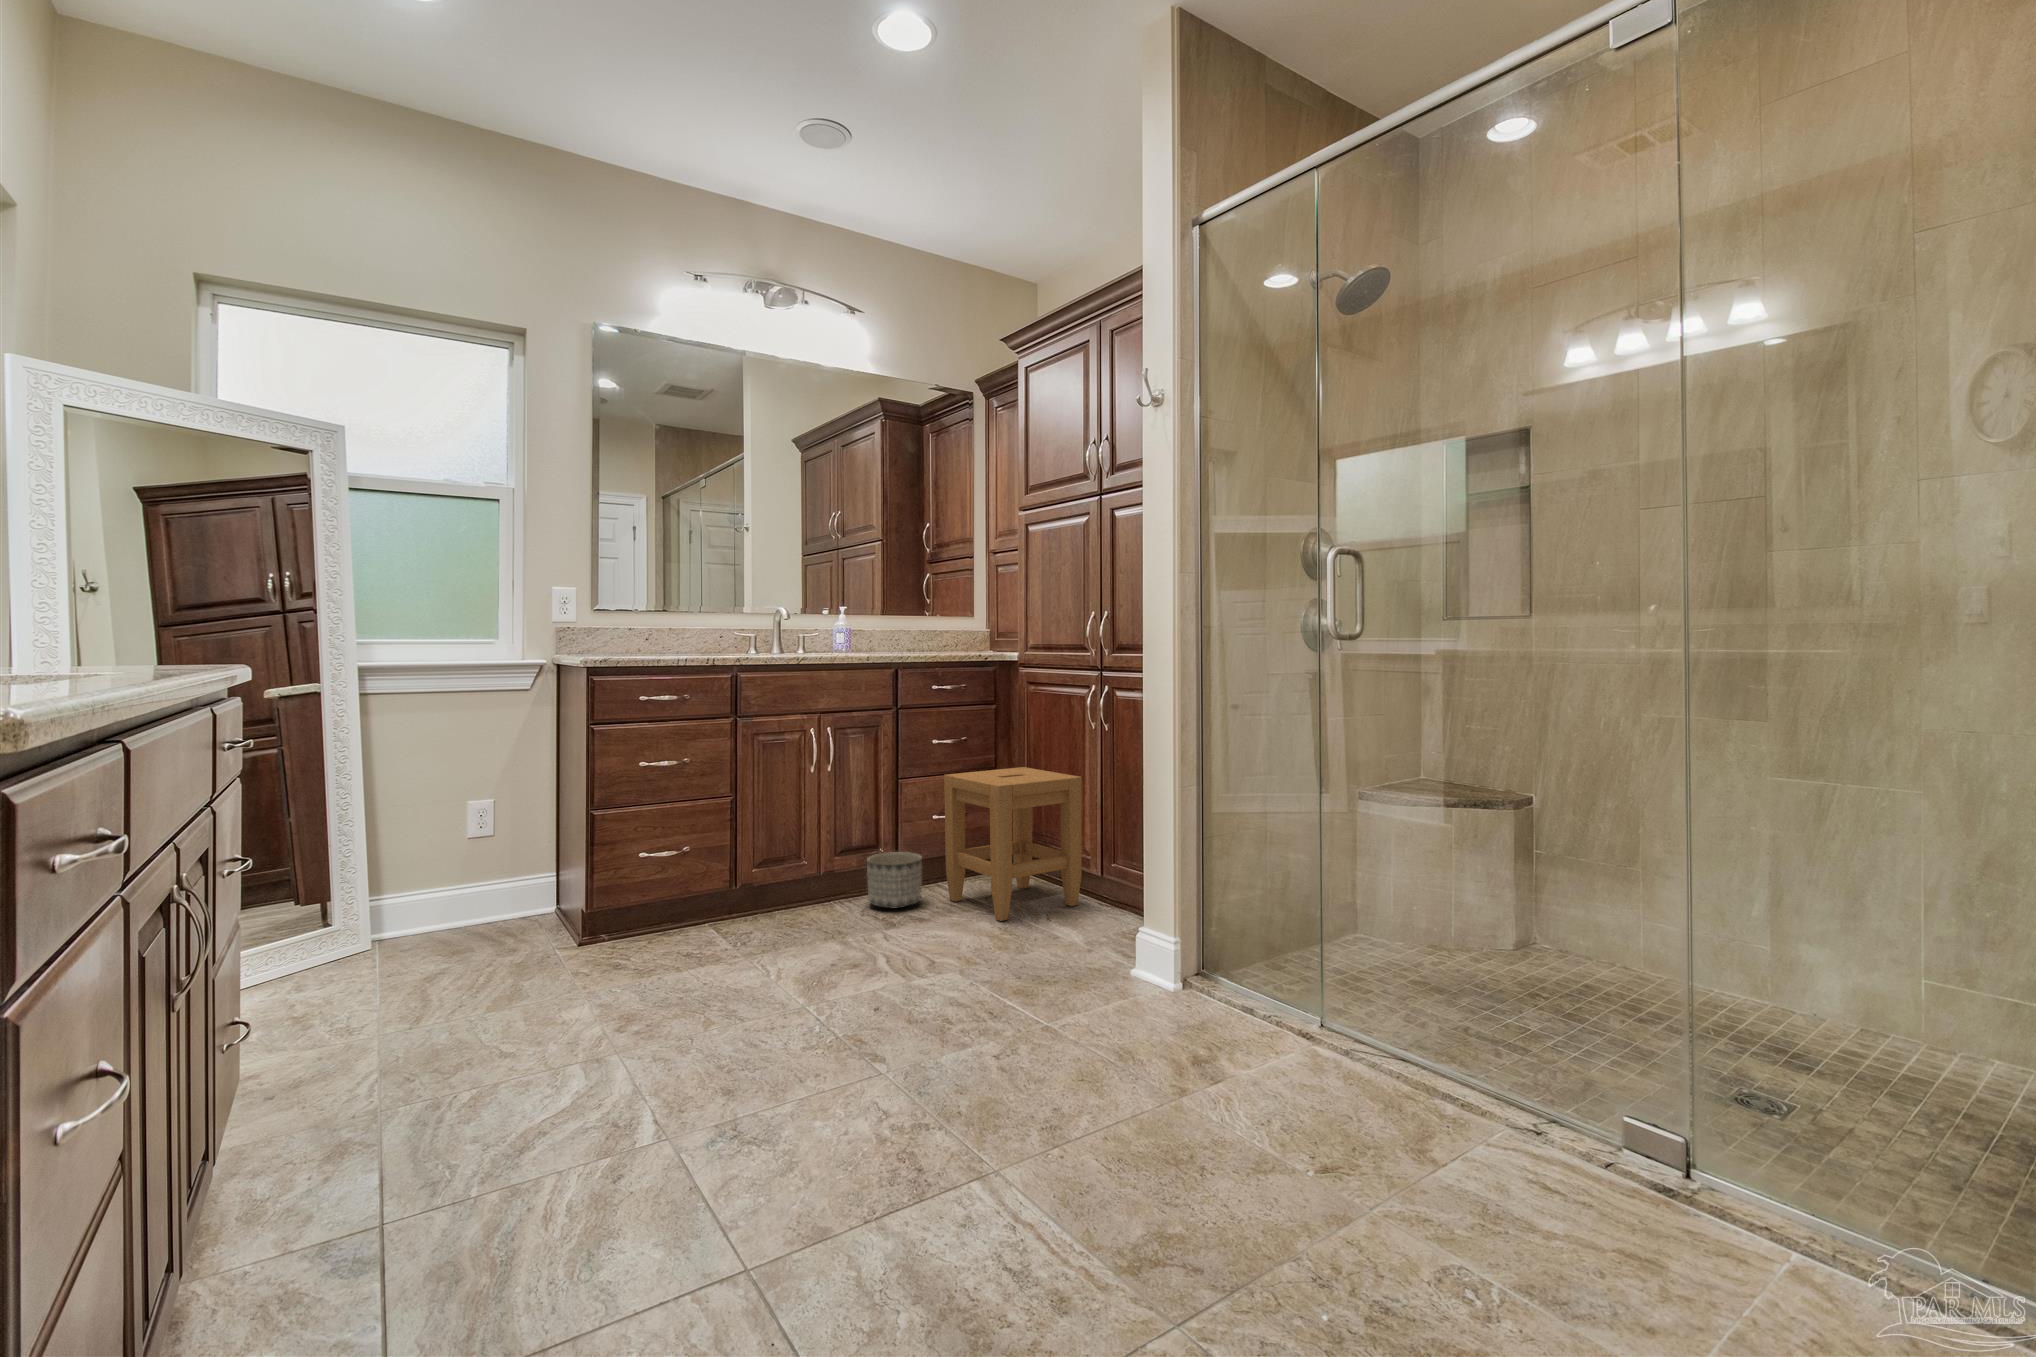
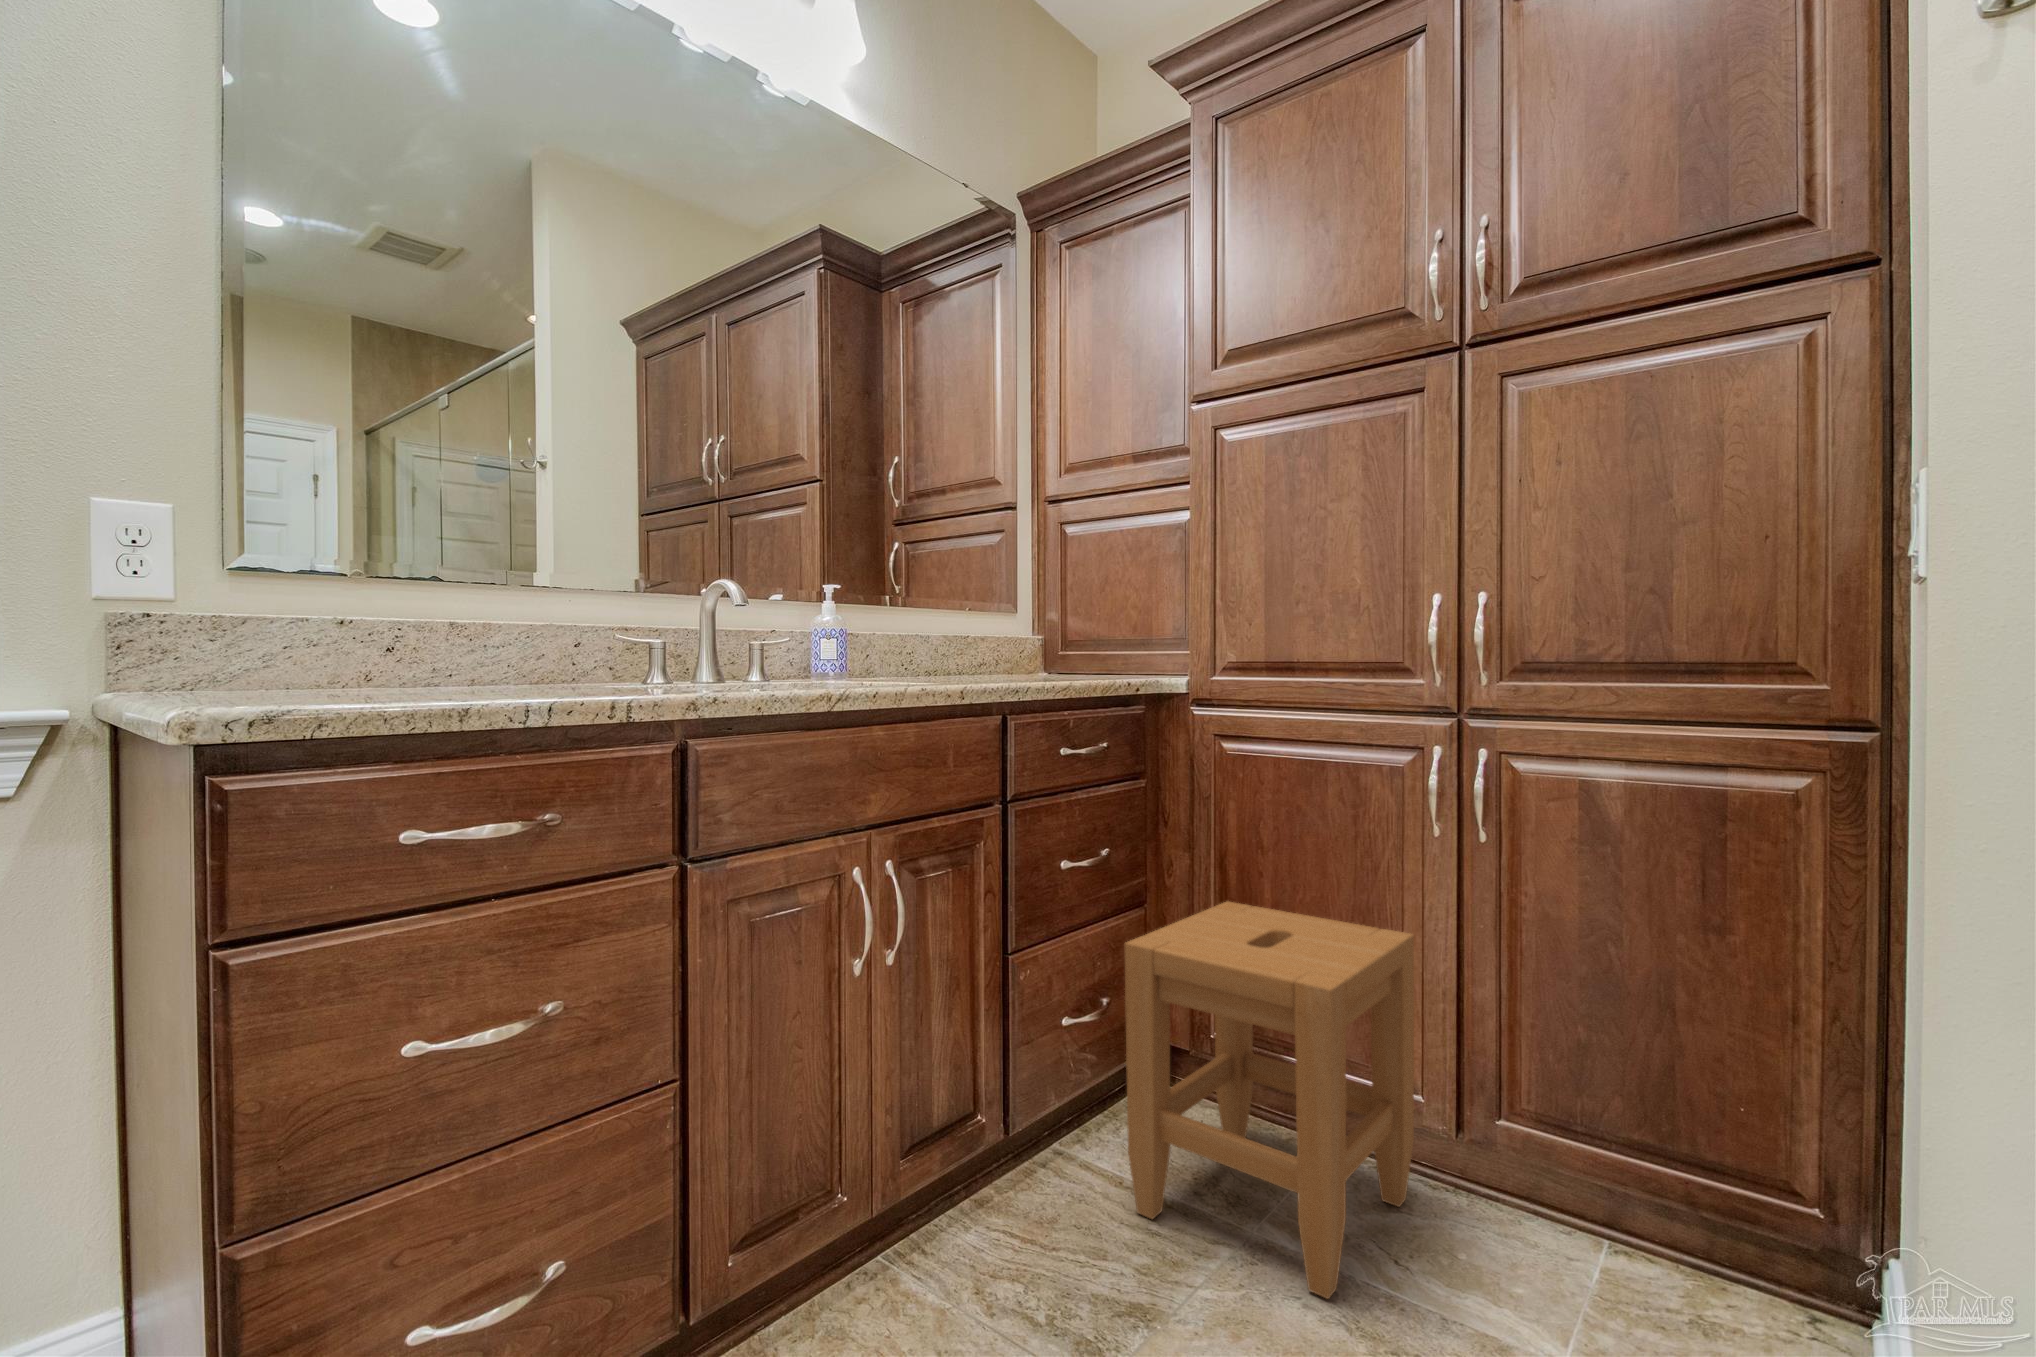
planter: present [867,852,922,908] -> none [971,1115,1095,1279]

